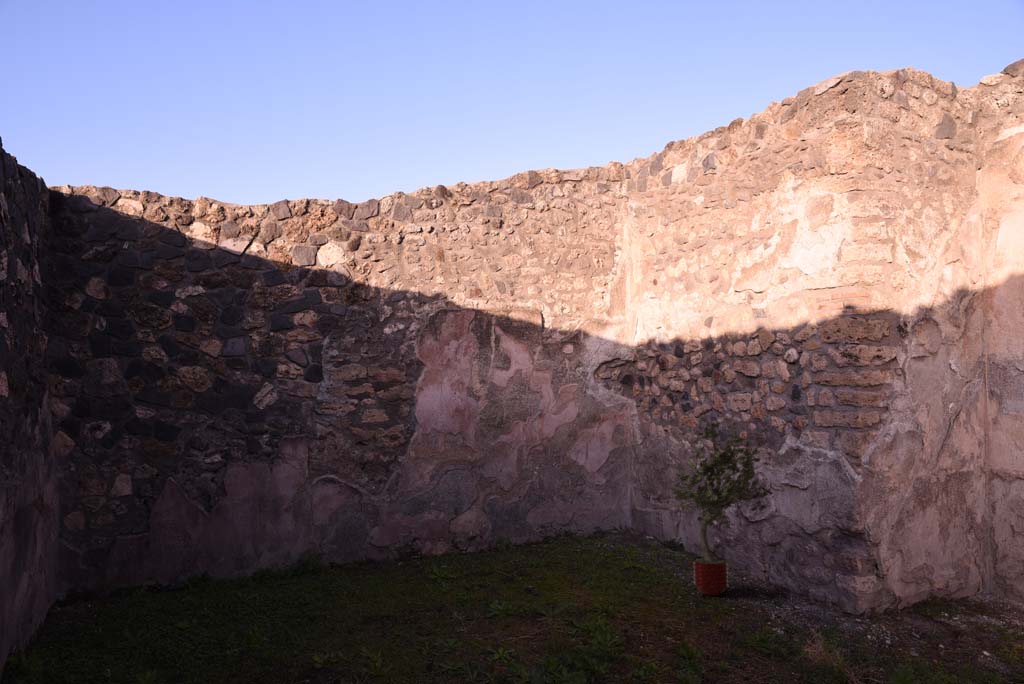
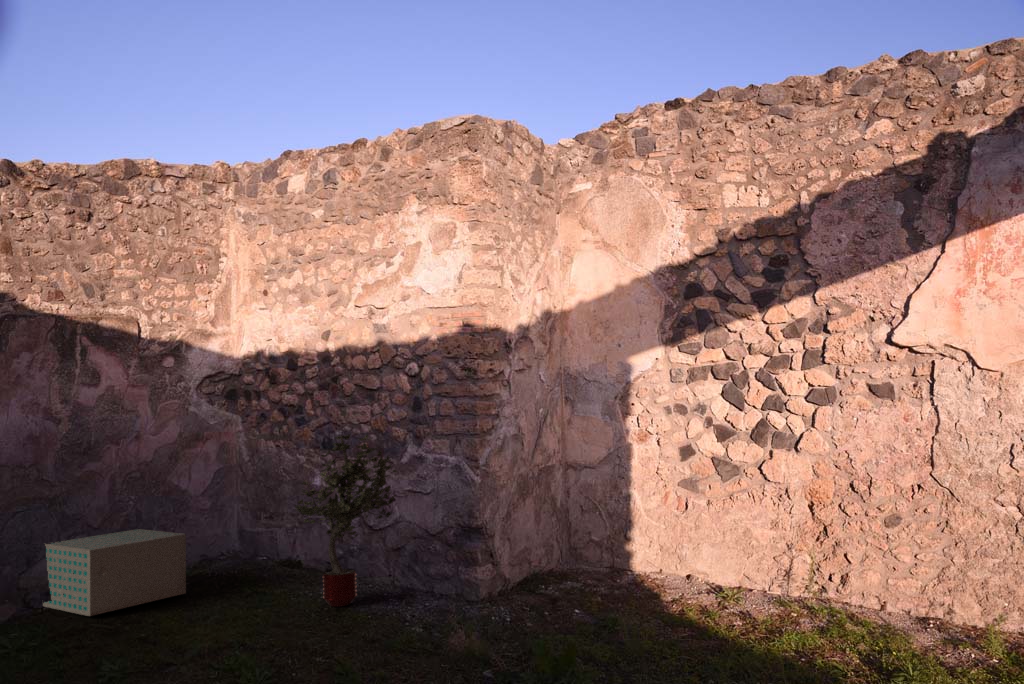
storage box: none [469,494,577,567] -> present [43,529,186,616]

